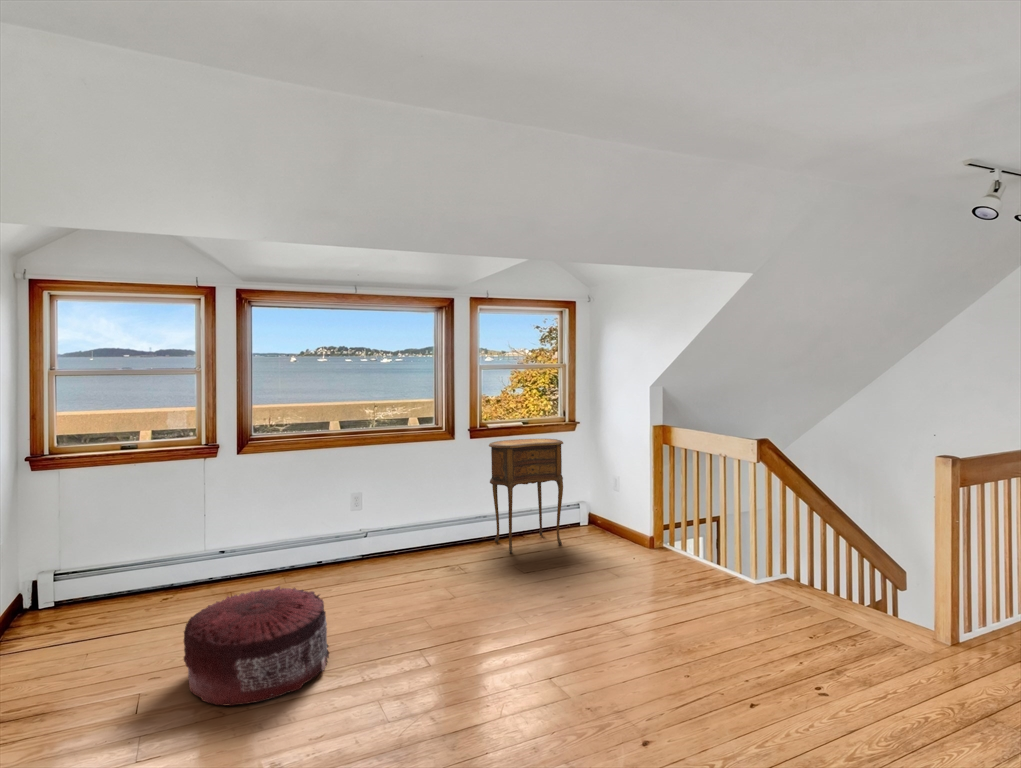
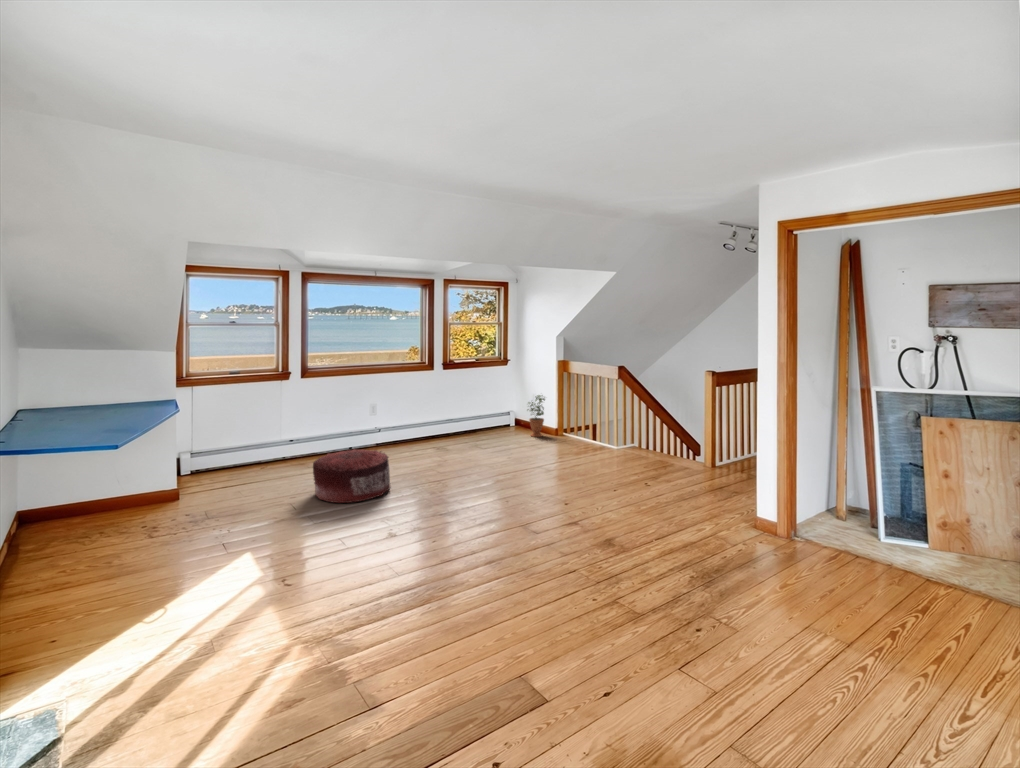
side table: present [489,439,563,553] -> none [457,371,503,441]
potted plant: none [601,476,634,549] -> present [529,395,545,437]

